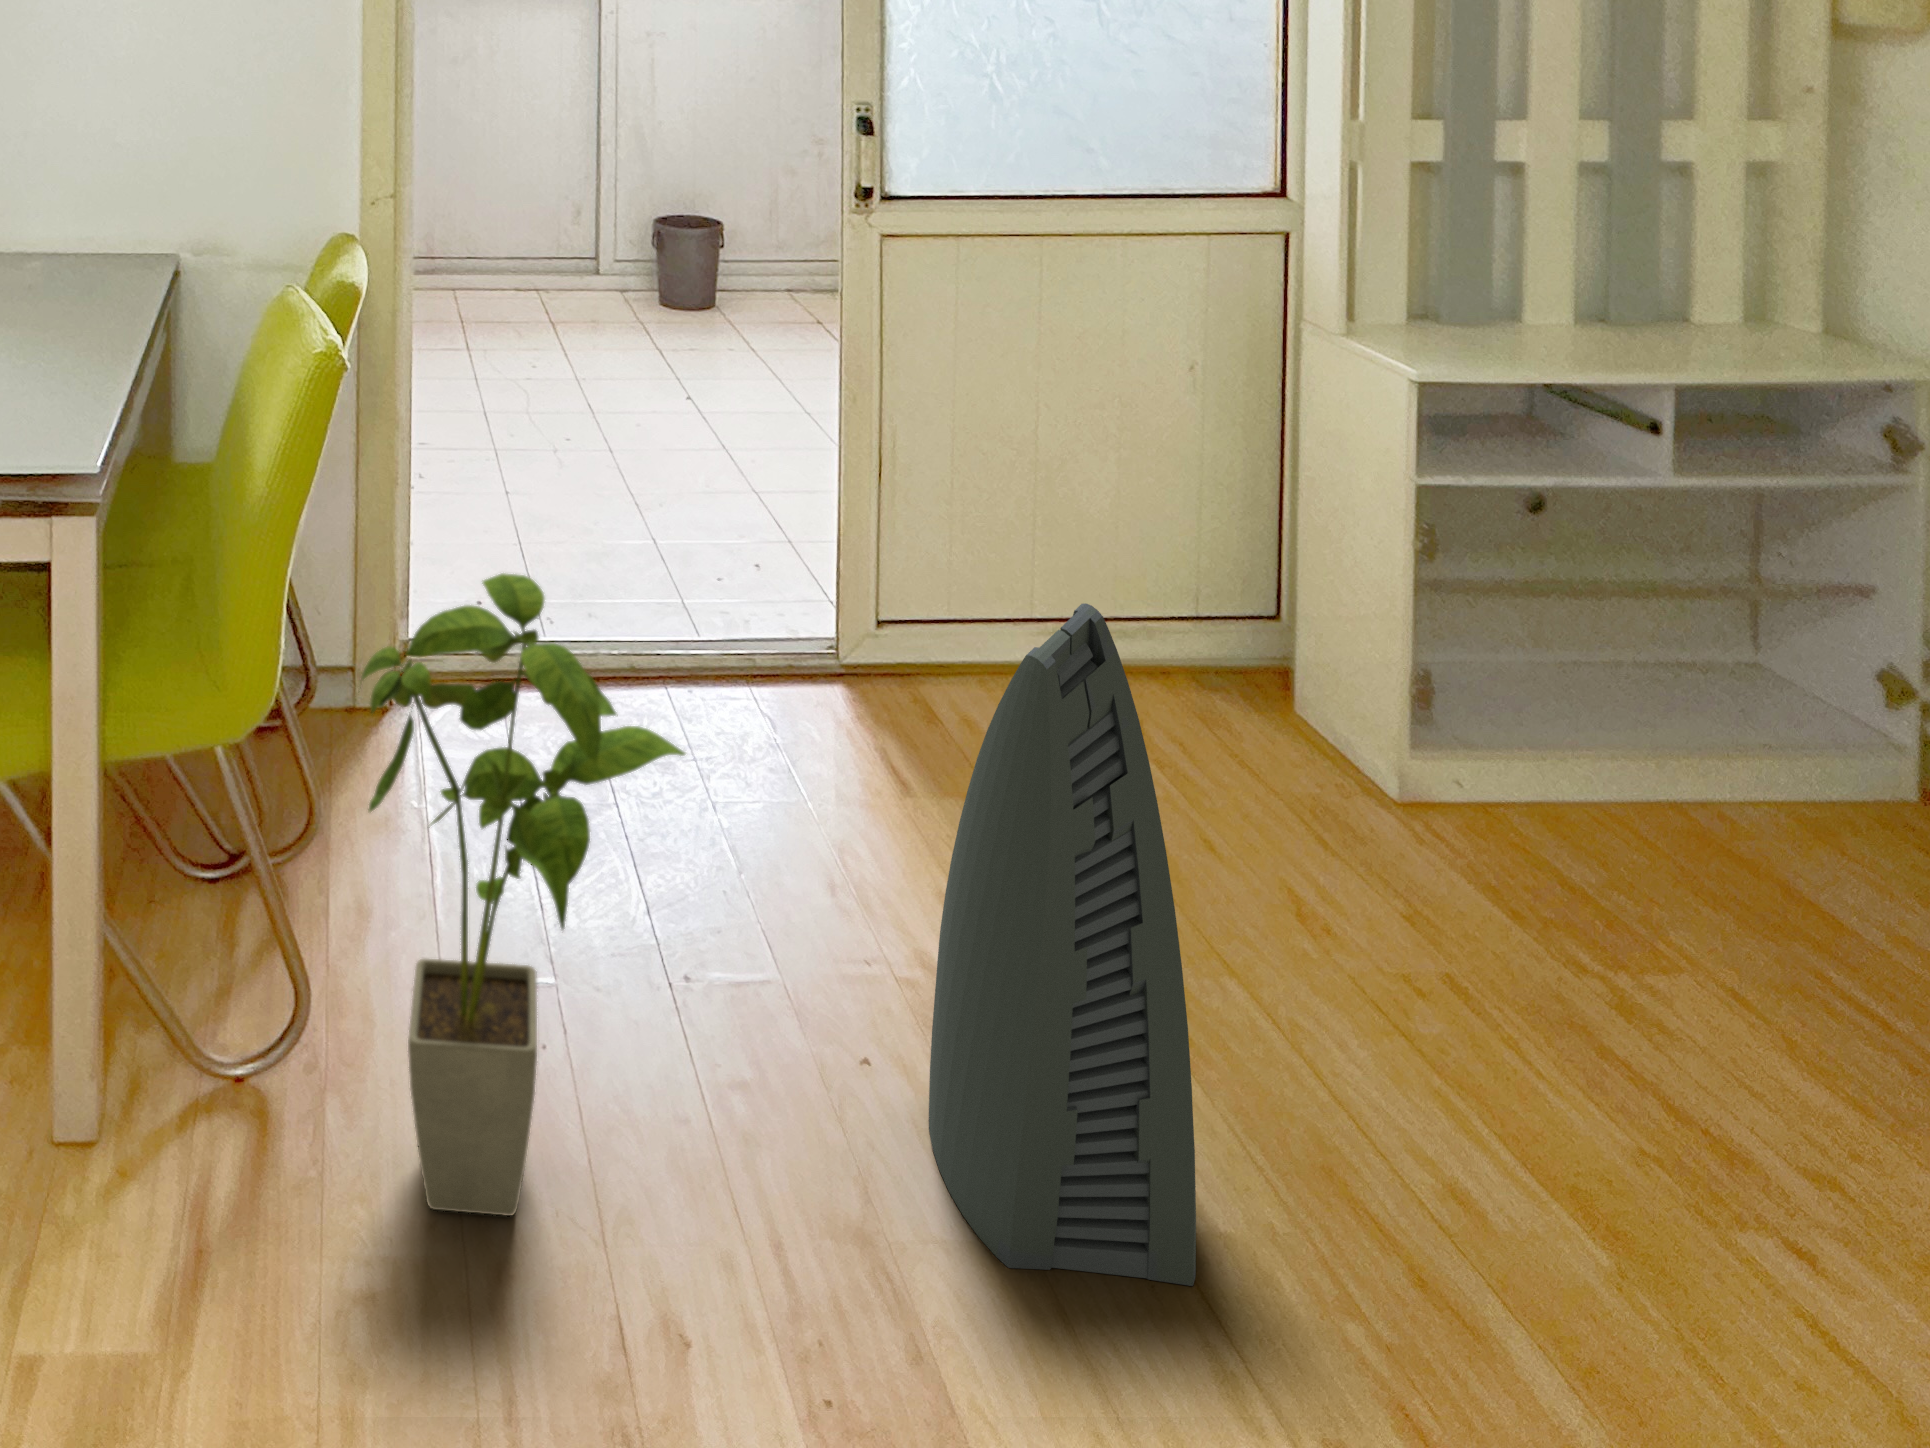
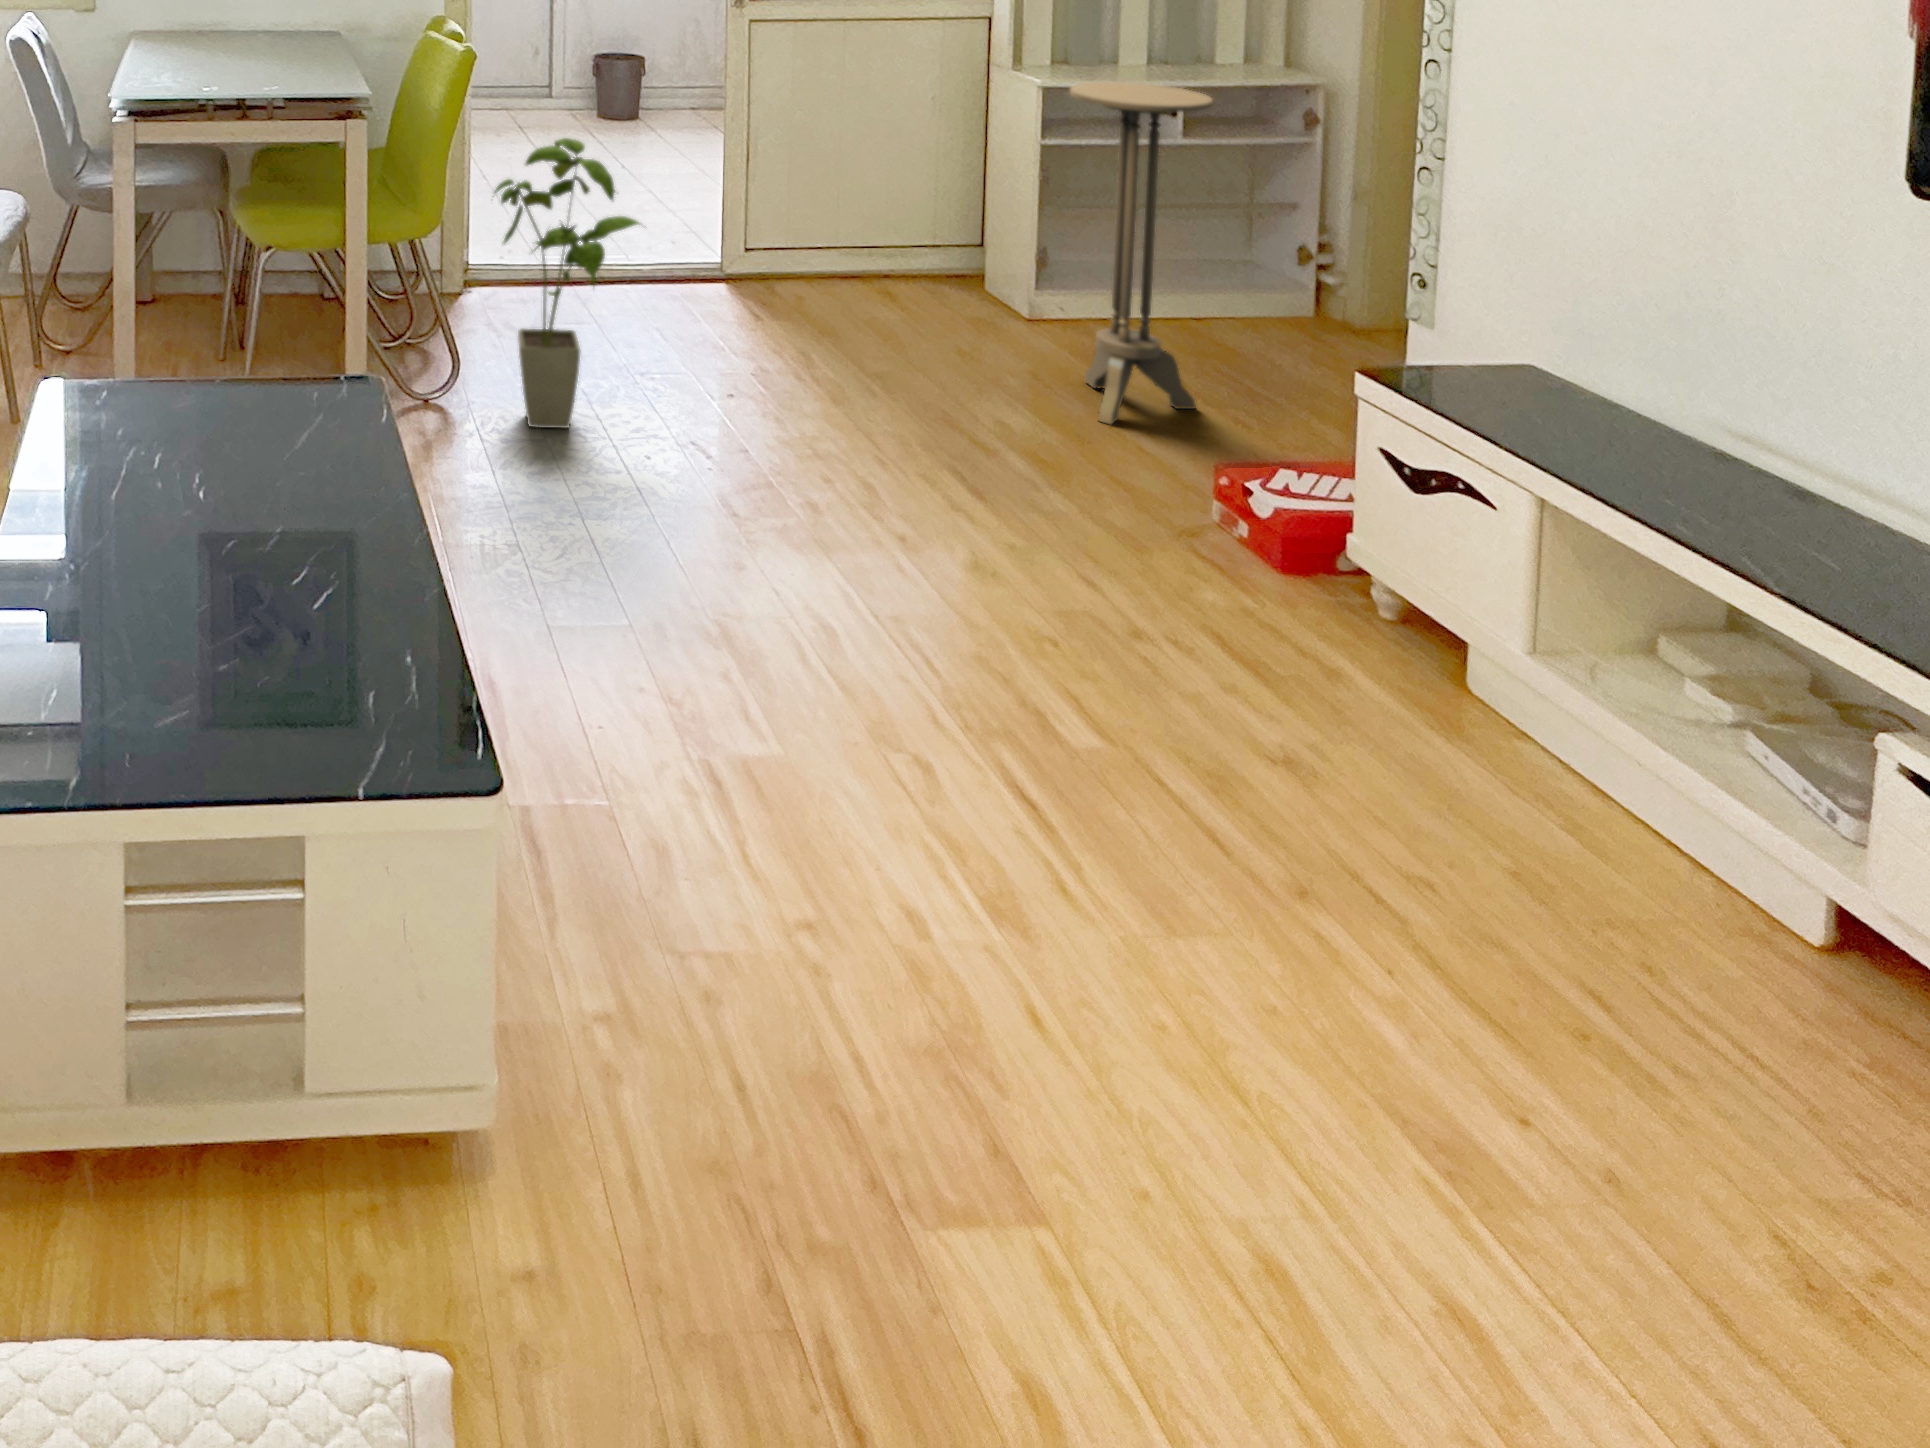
side table: none [1553,423,1898,1204] -> present [1070,82,1213,424]
air purifier: present [929,603,1196,1286] -> none [761,158,878,443]

